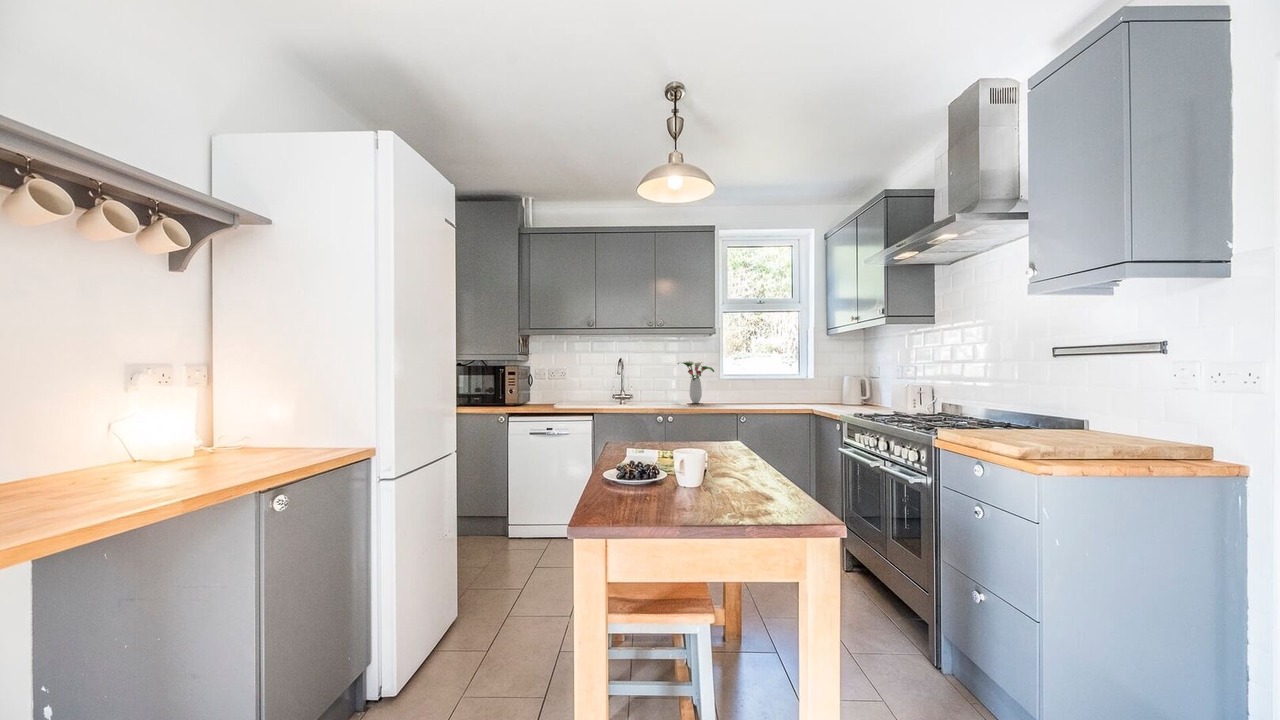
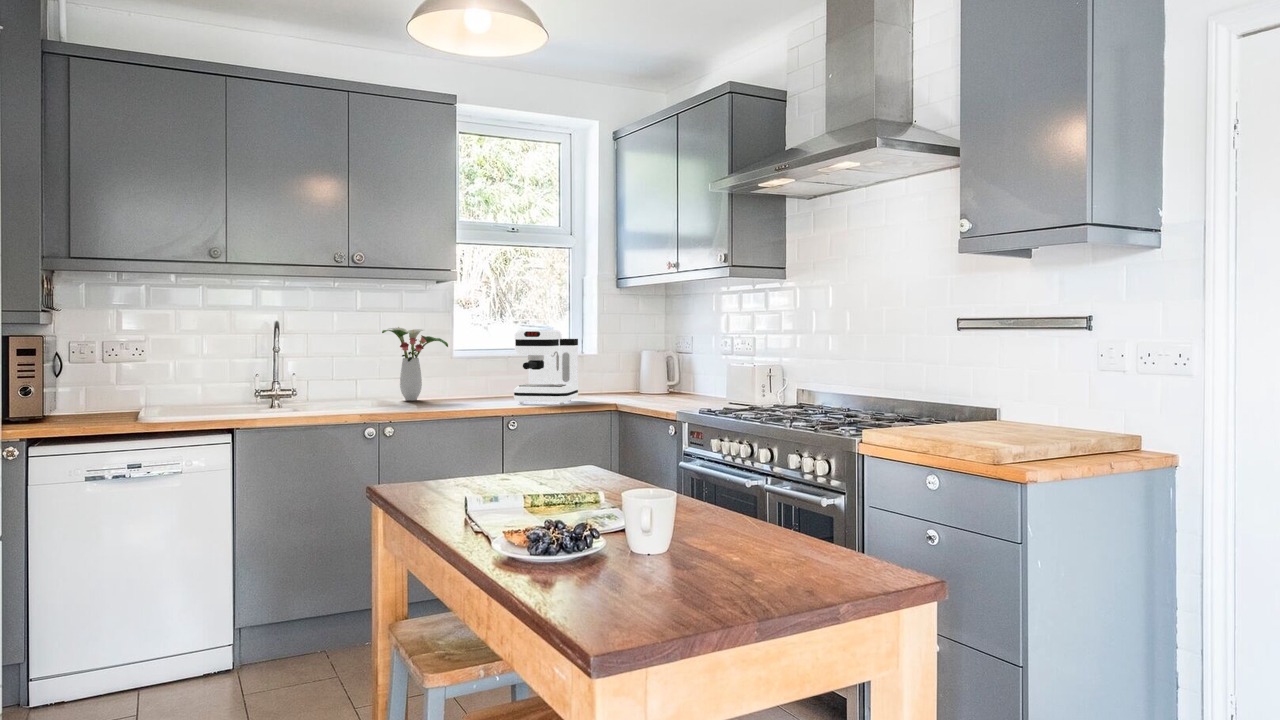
coffee maker: none [747,362,791,407] -> present [514,330,578,404]

